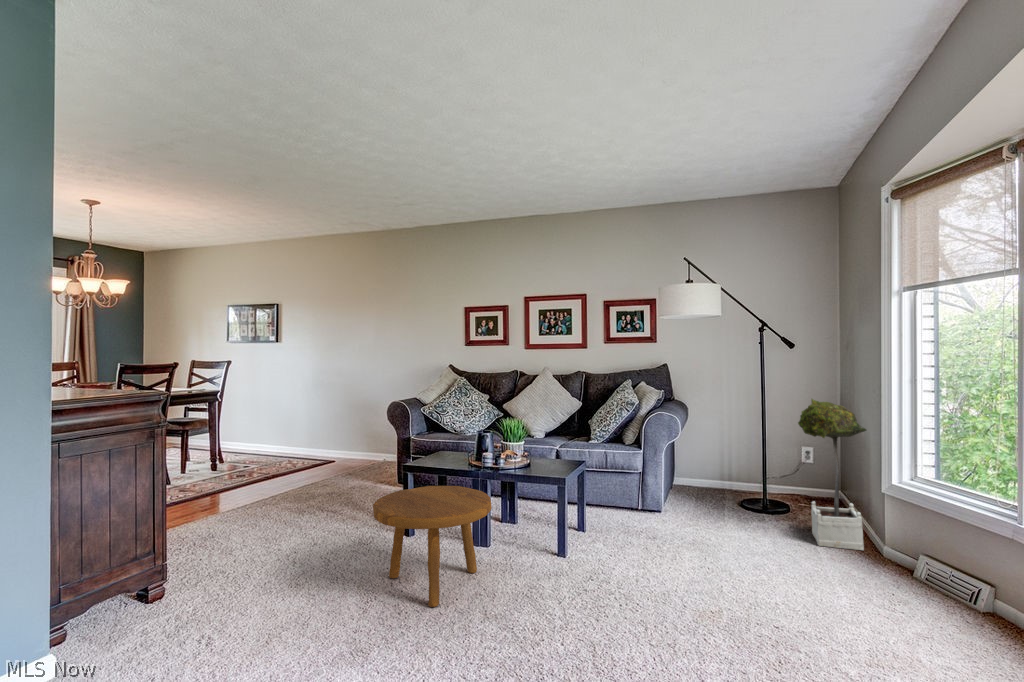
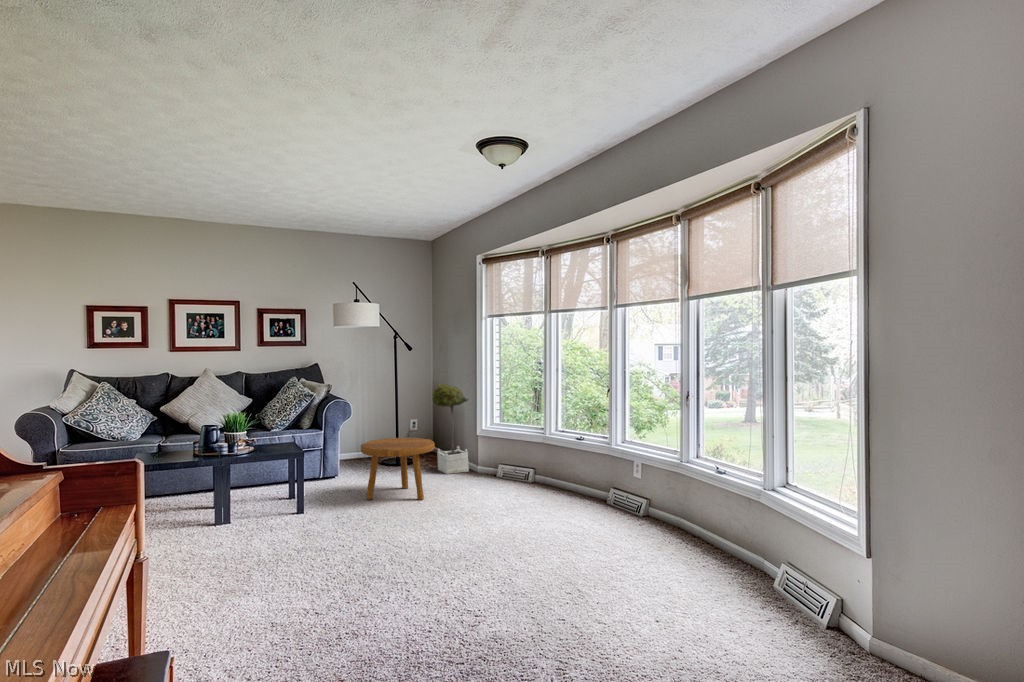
footstool: present [373,486,492,607] -> present [361,438,435,500]

